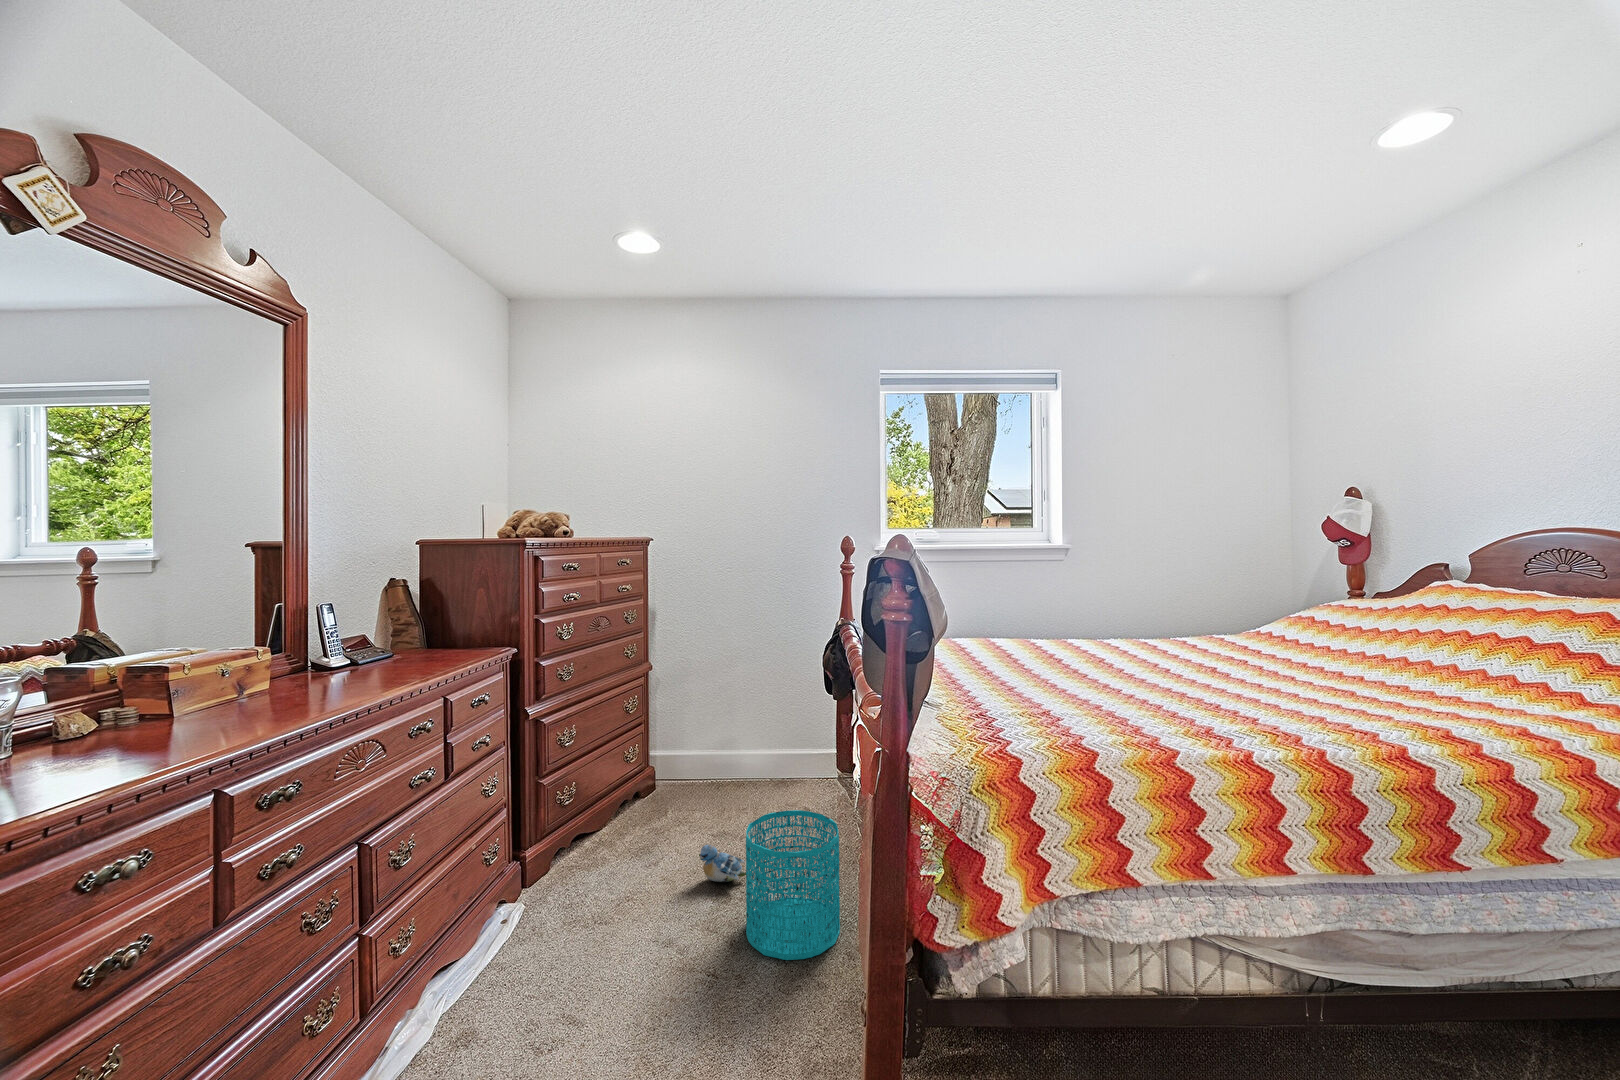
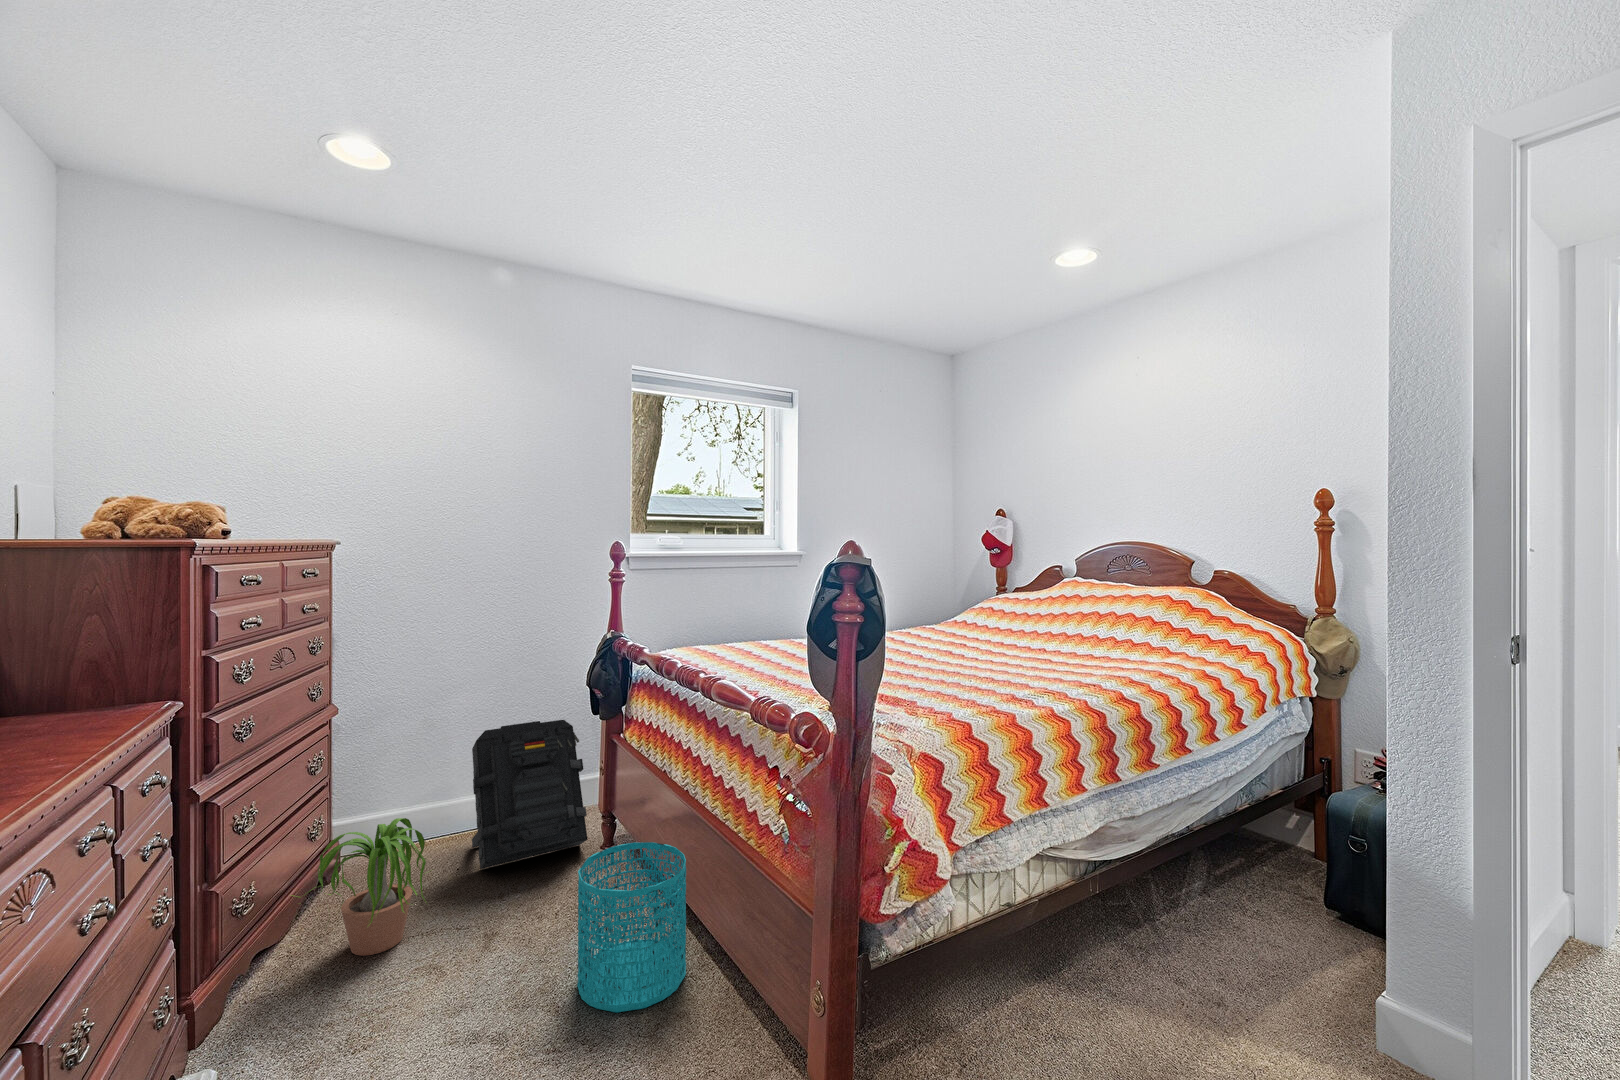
backpack: none [734,694,819,807] -> present [472,720,587,869]
potted plant: none [594,754,693,852] -> present [296,818,426,956]
plush toy: present [699,845,746,882] -> none [482,915,547,957]

